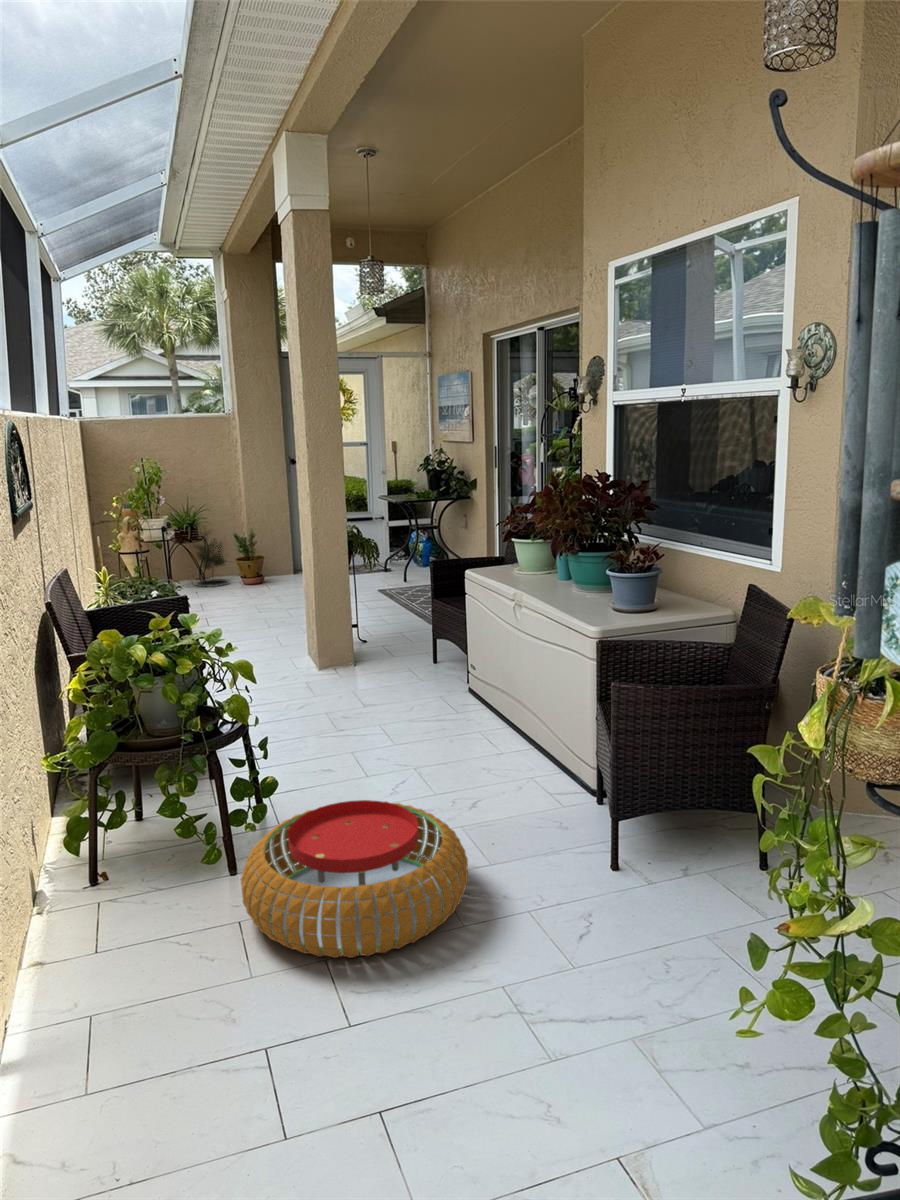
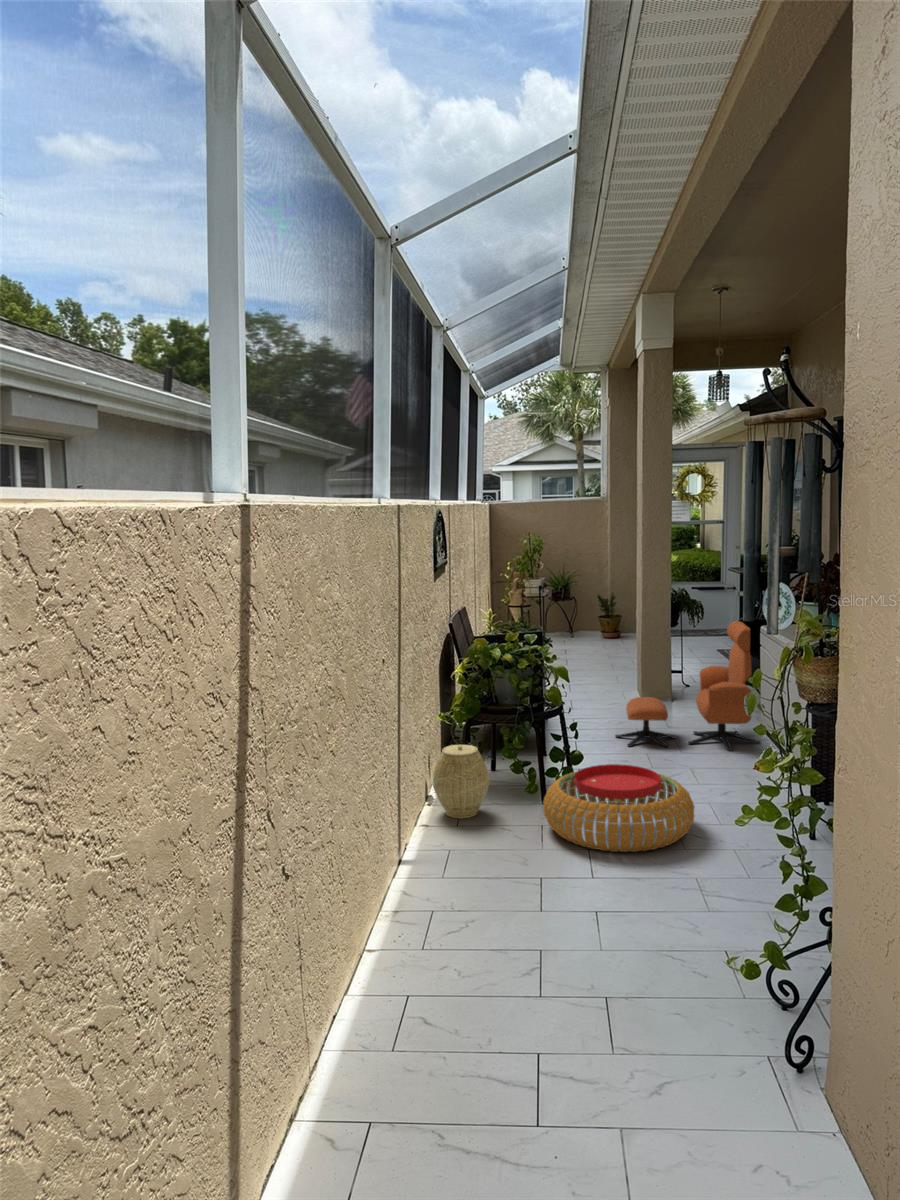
potted tree: present [193,529,229,587] -> none [563,586,594,638]
lounge chair: none [301,565,480,743] -> present [615,621,760,751]
woven basket: none [43,810,144,937] -> present [433,745,489,818]

